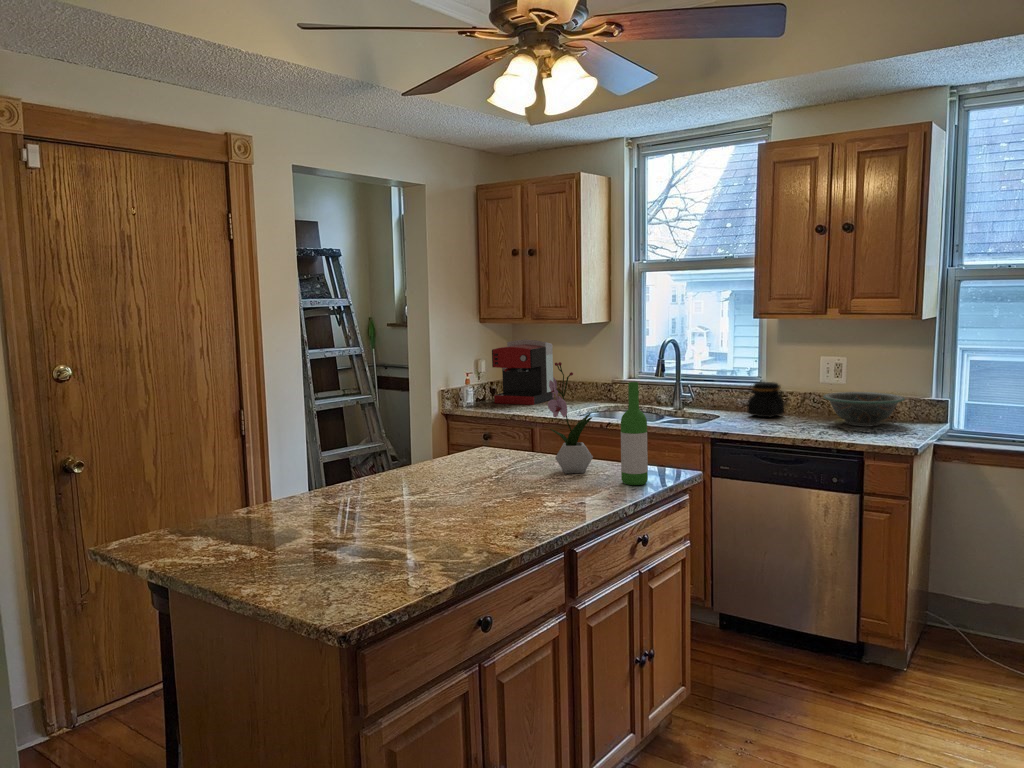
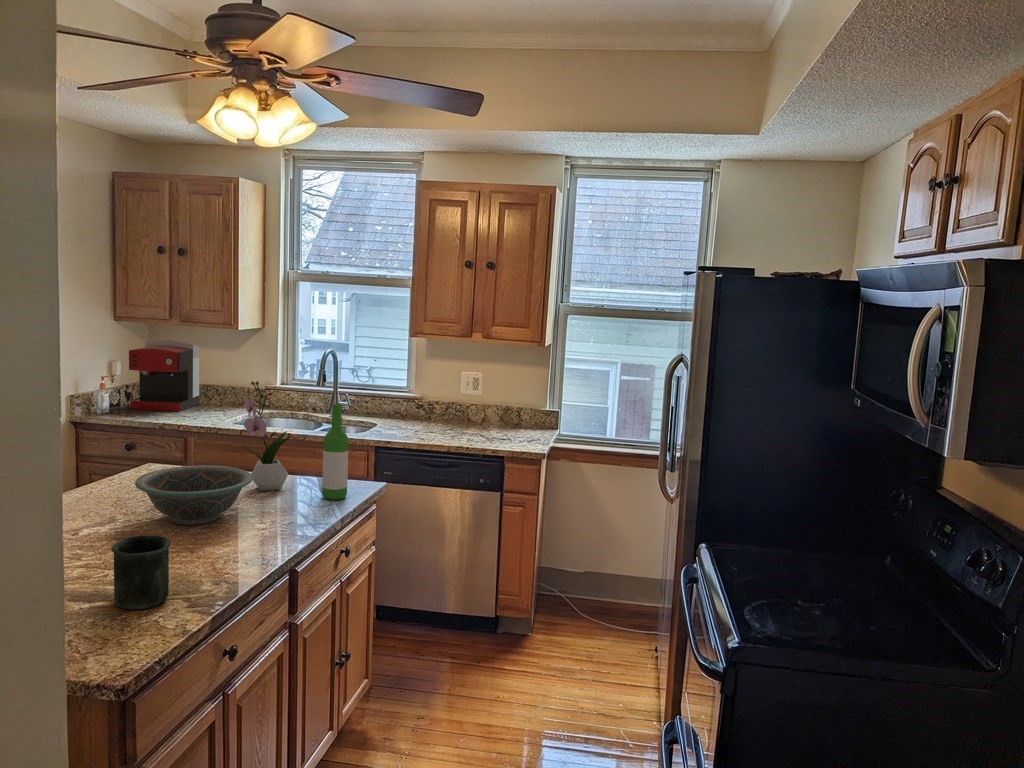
jar: present [747,382,784,417] -> none [403,394,434,425]
decorative bowl: present [823,392,904,427] -> present [135,465,253,525]
mug: none [379,498,431,566] -> present [111,535,171,609]

